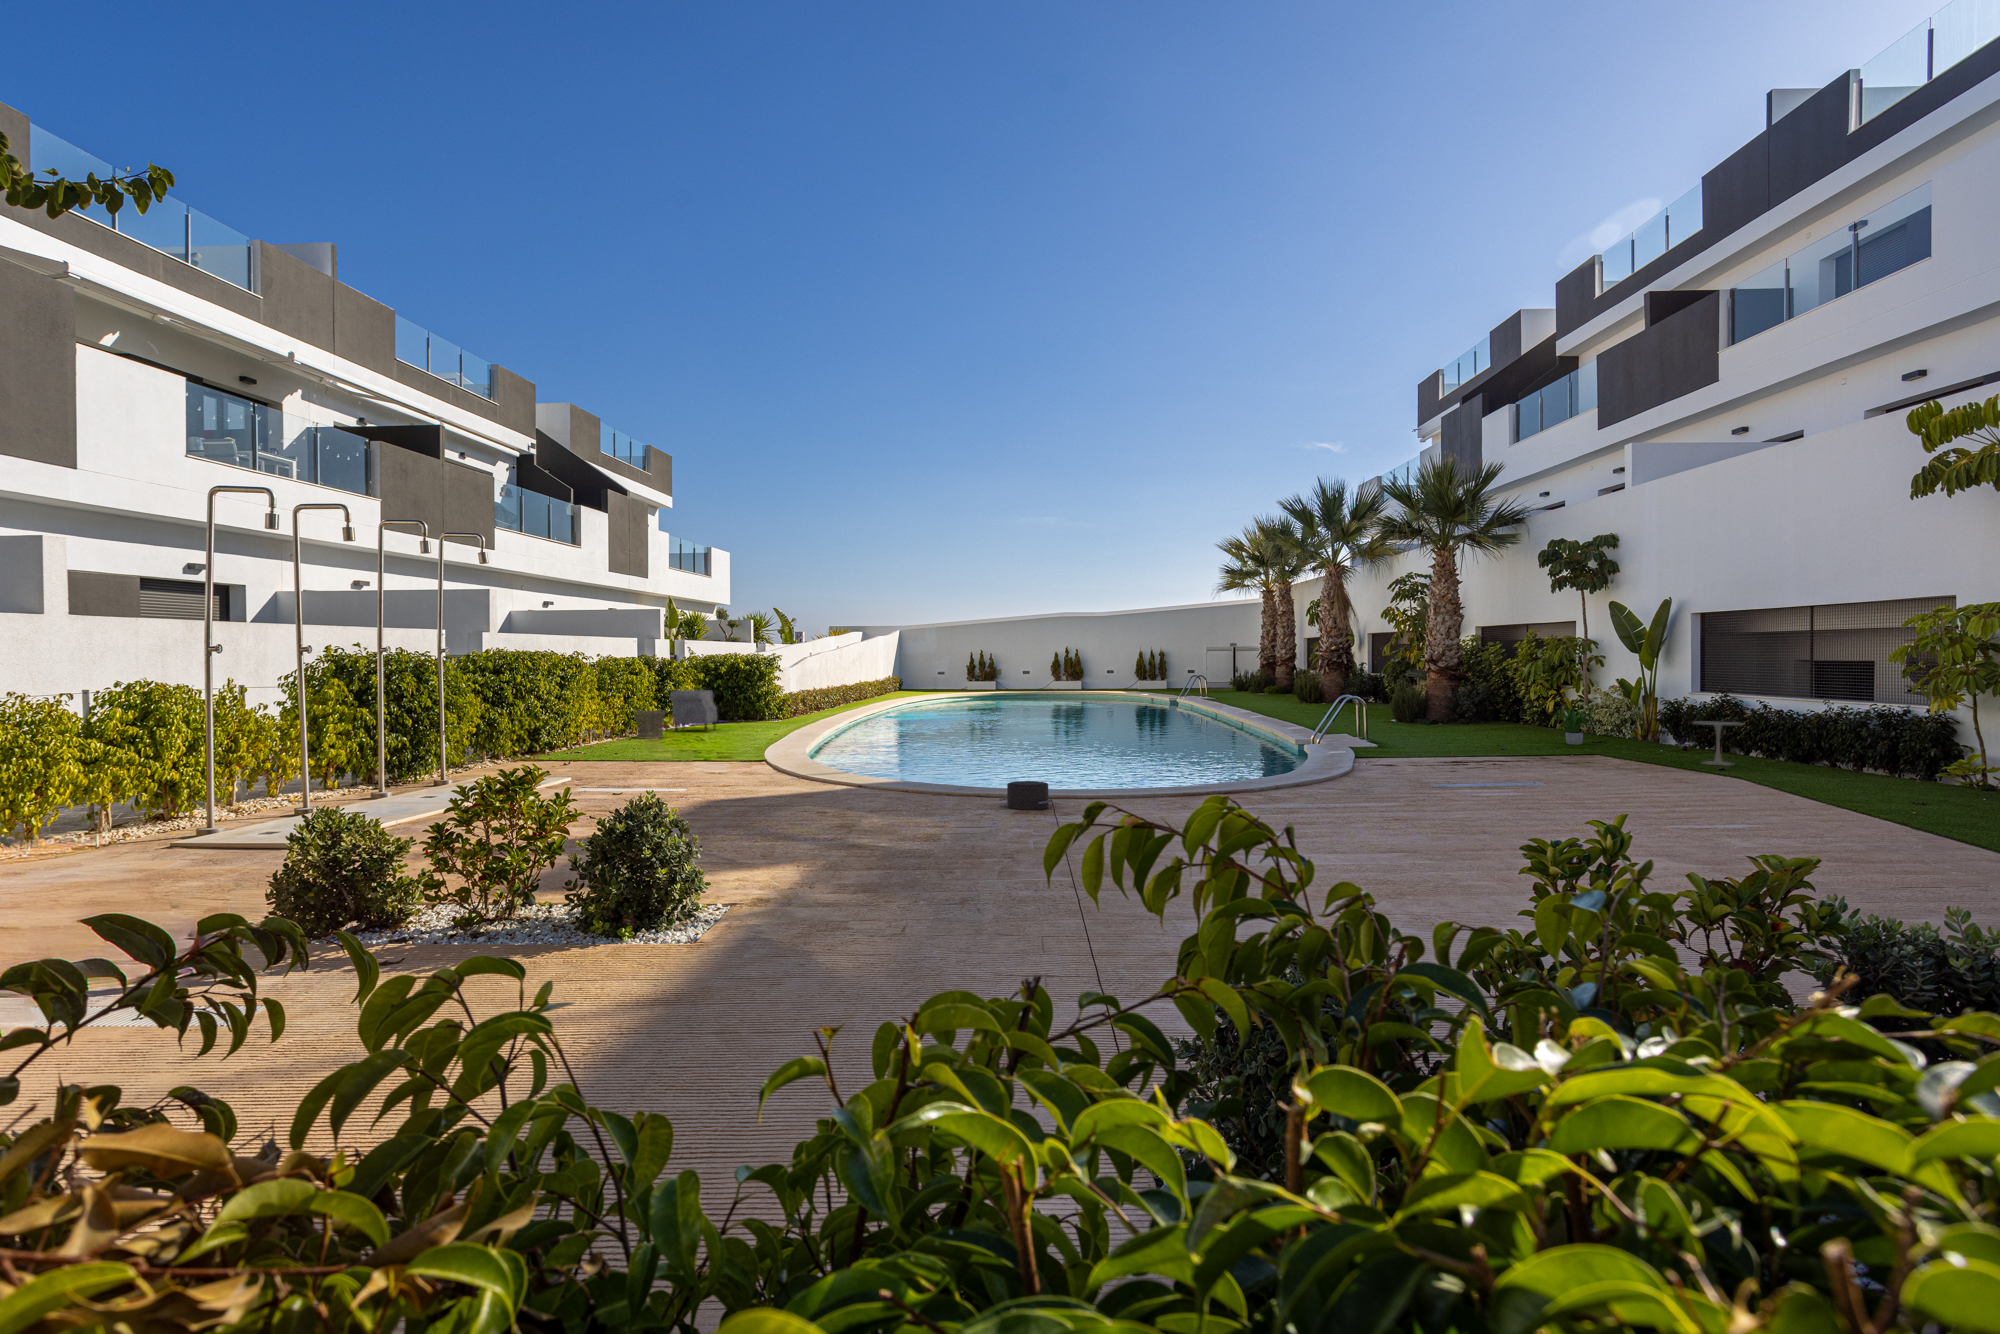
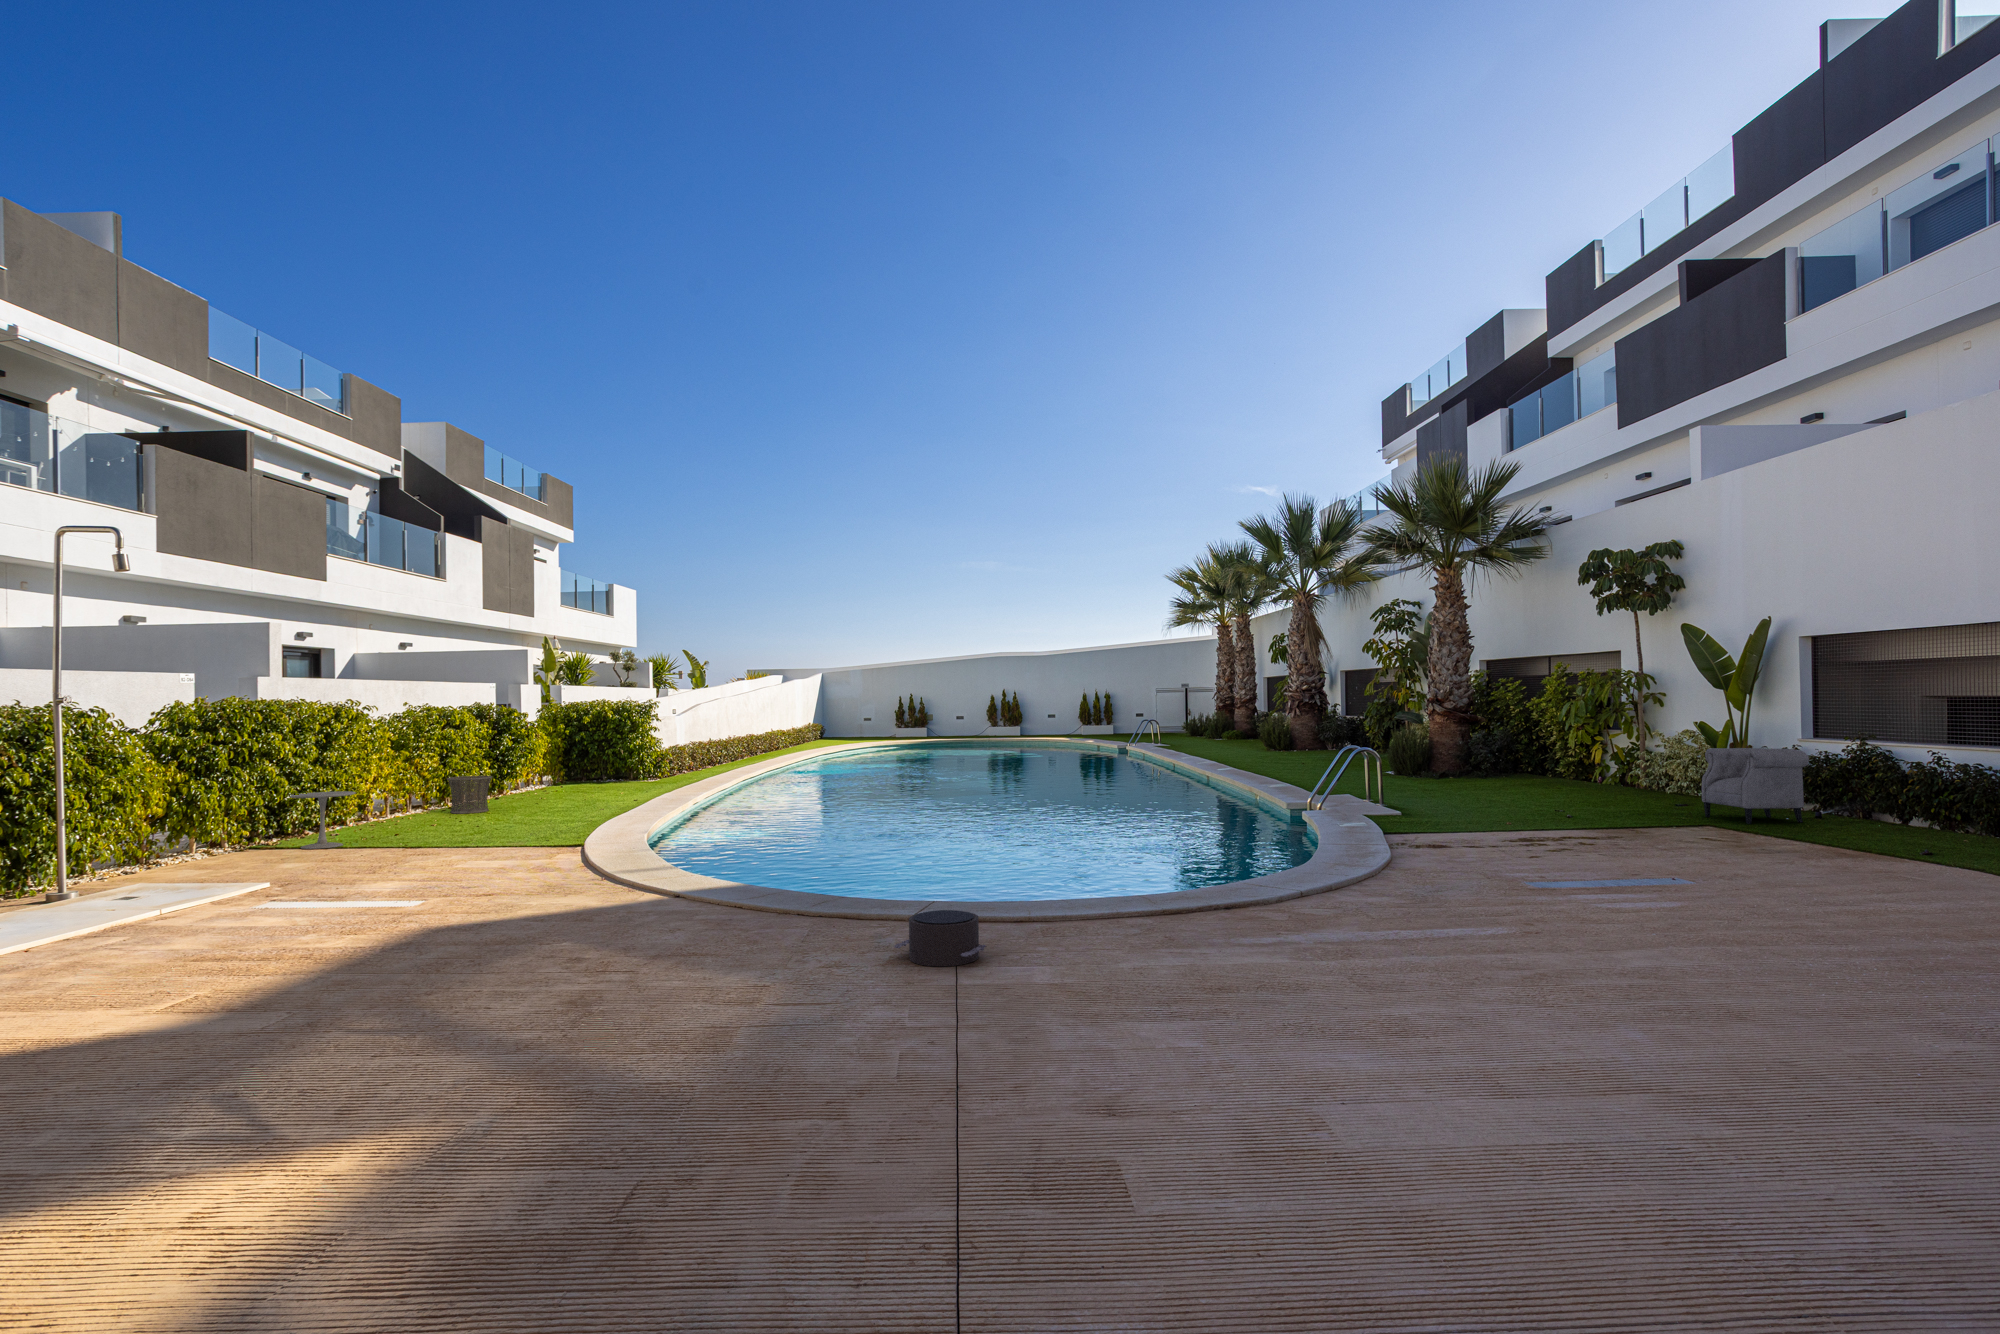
chair: present [670,690,717,731] -> present [1702,748,1809,824]
potted plant: present [1554,710,1594,745] -> none [1605,758,1669,803]
side table: present [1694,722,1743,766] -> present [289,791,355,849]

